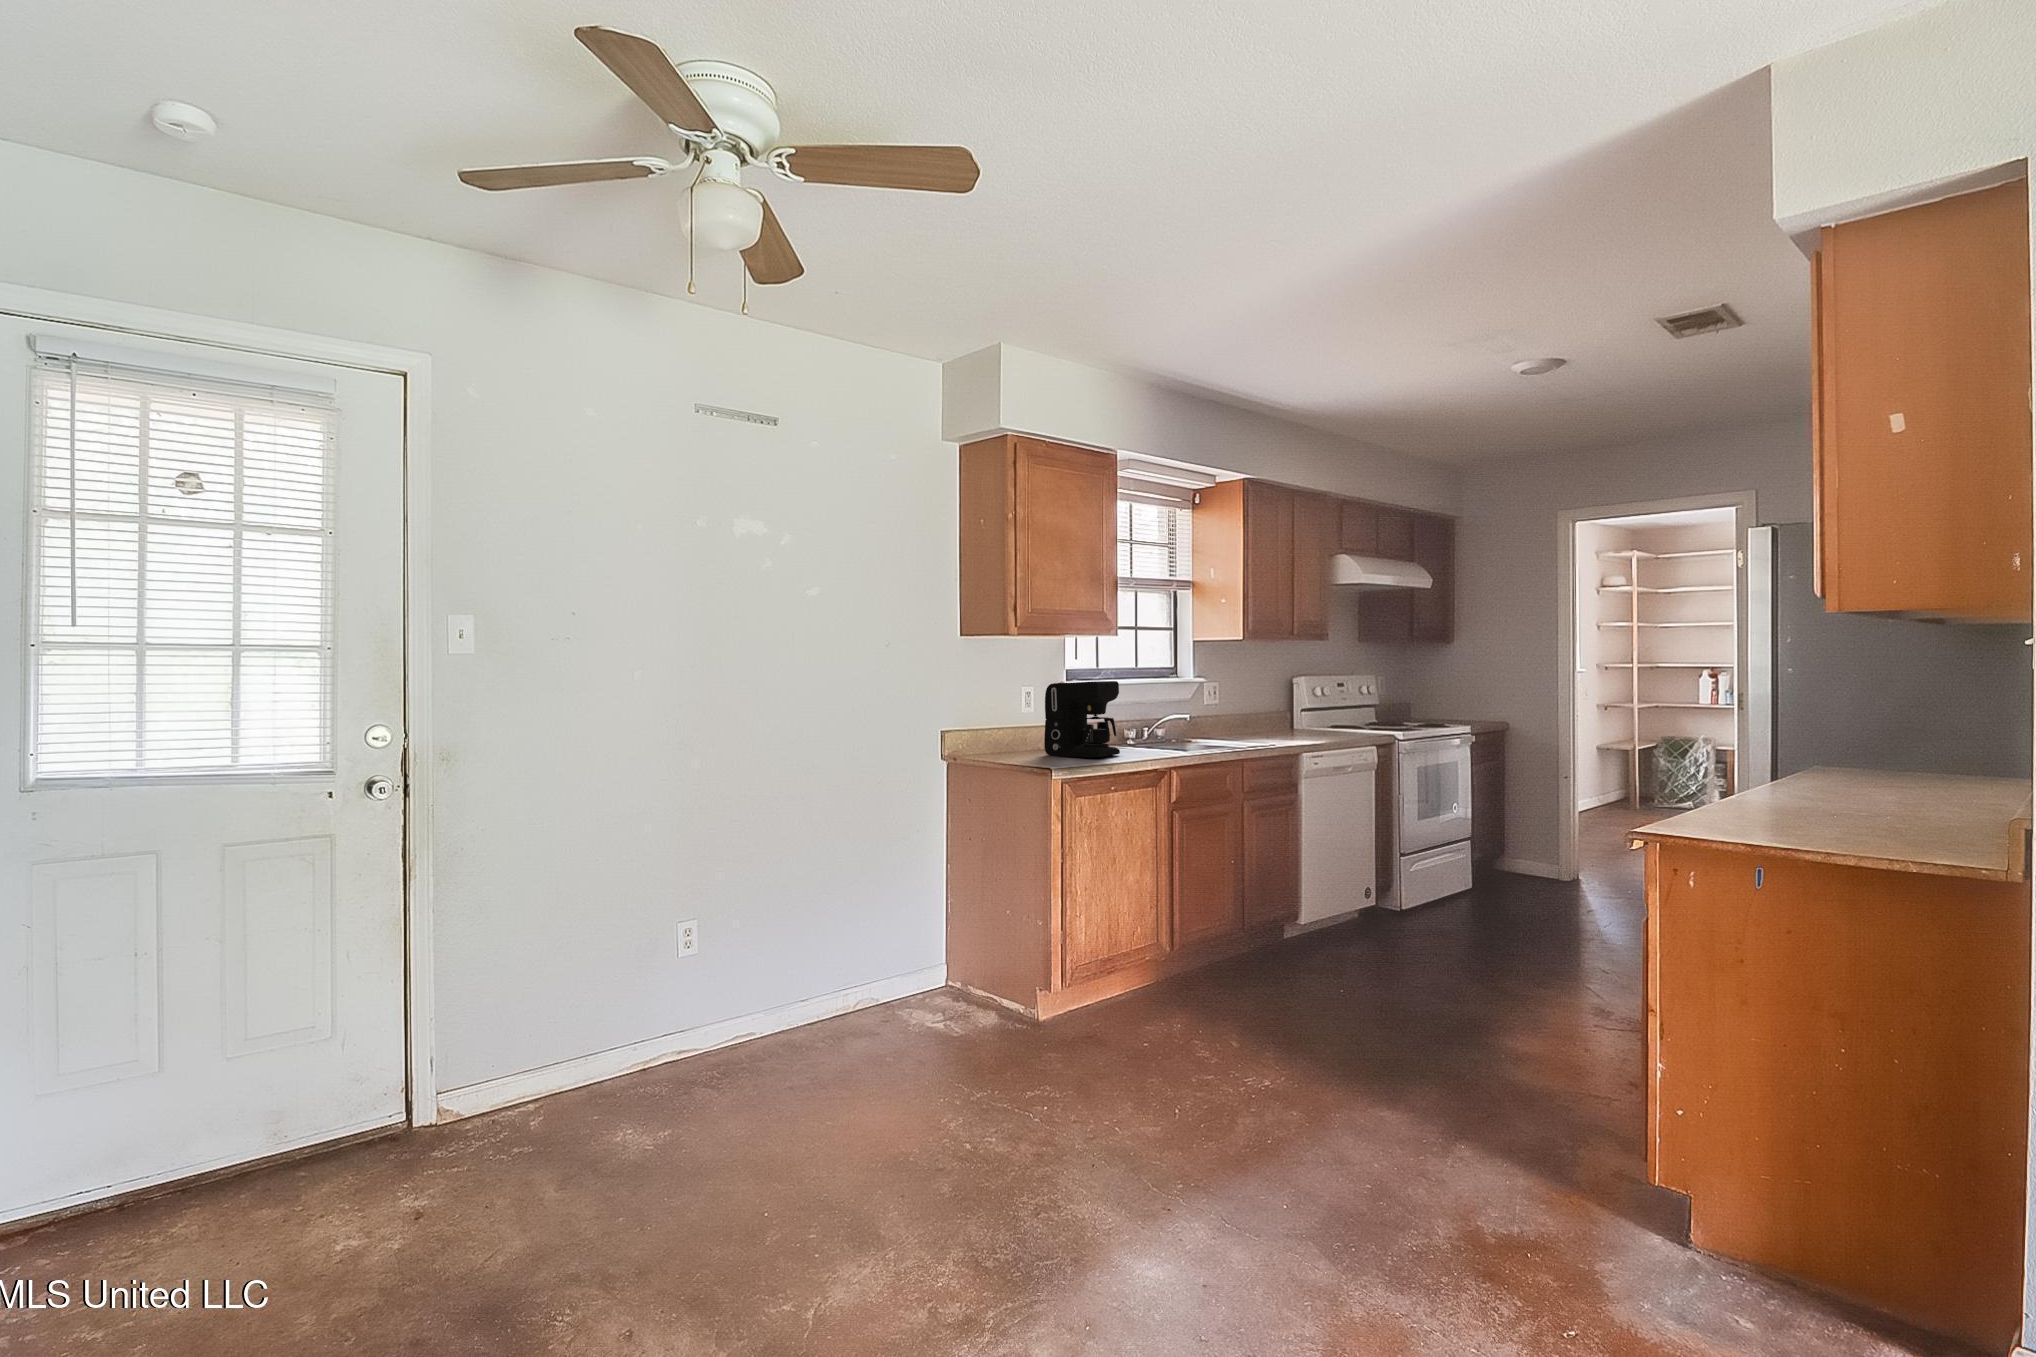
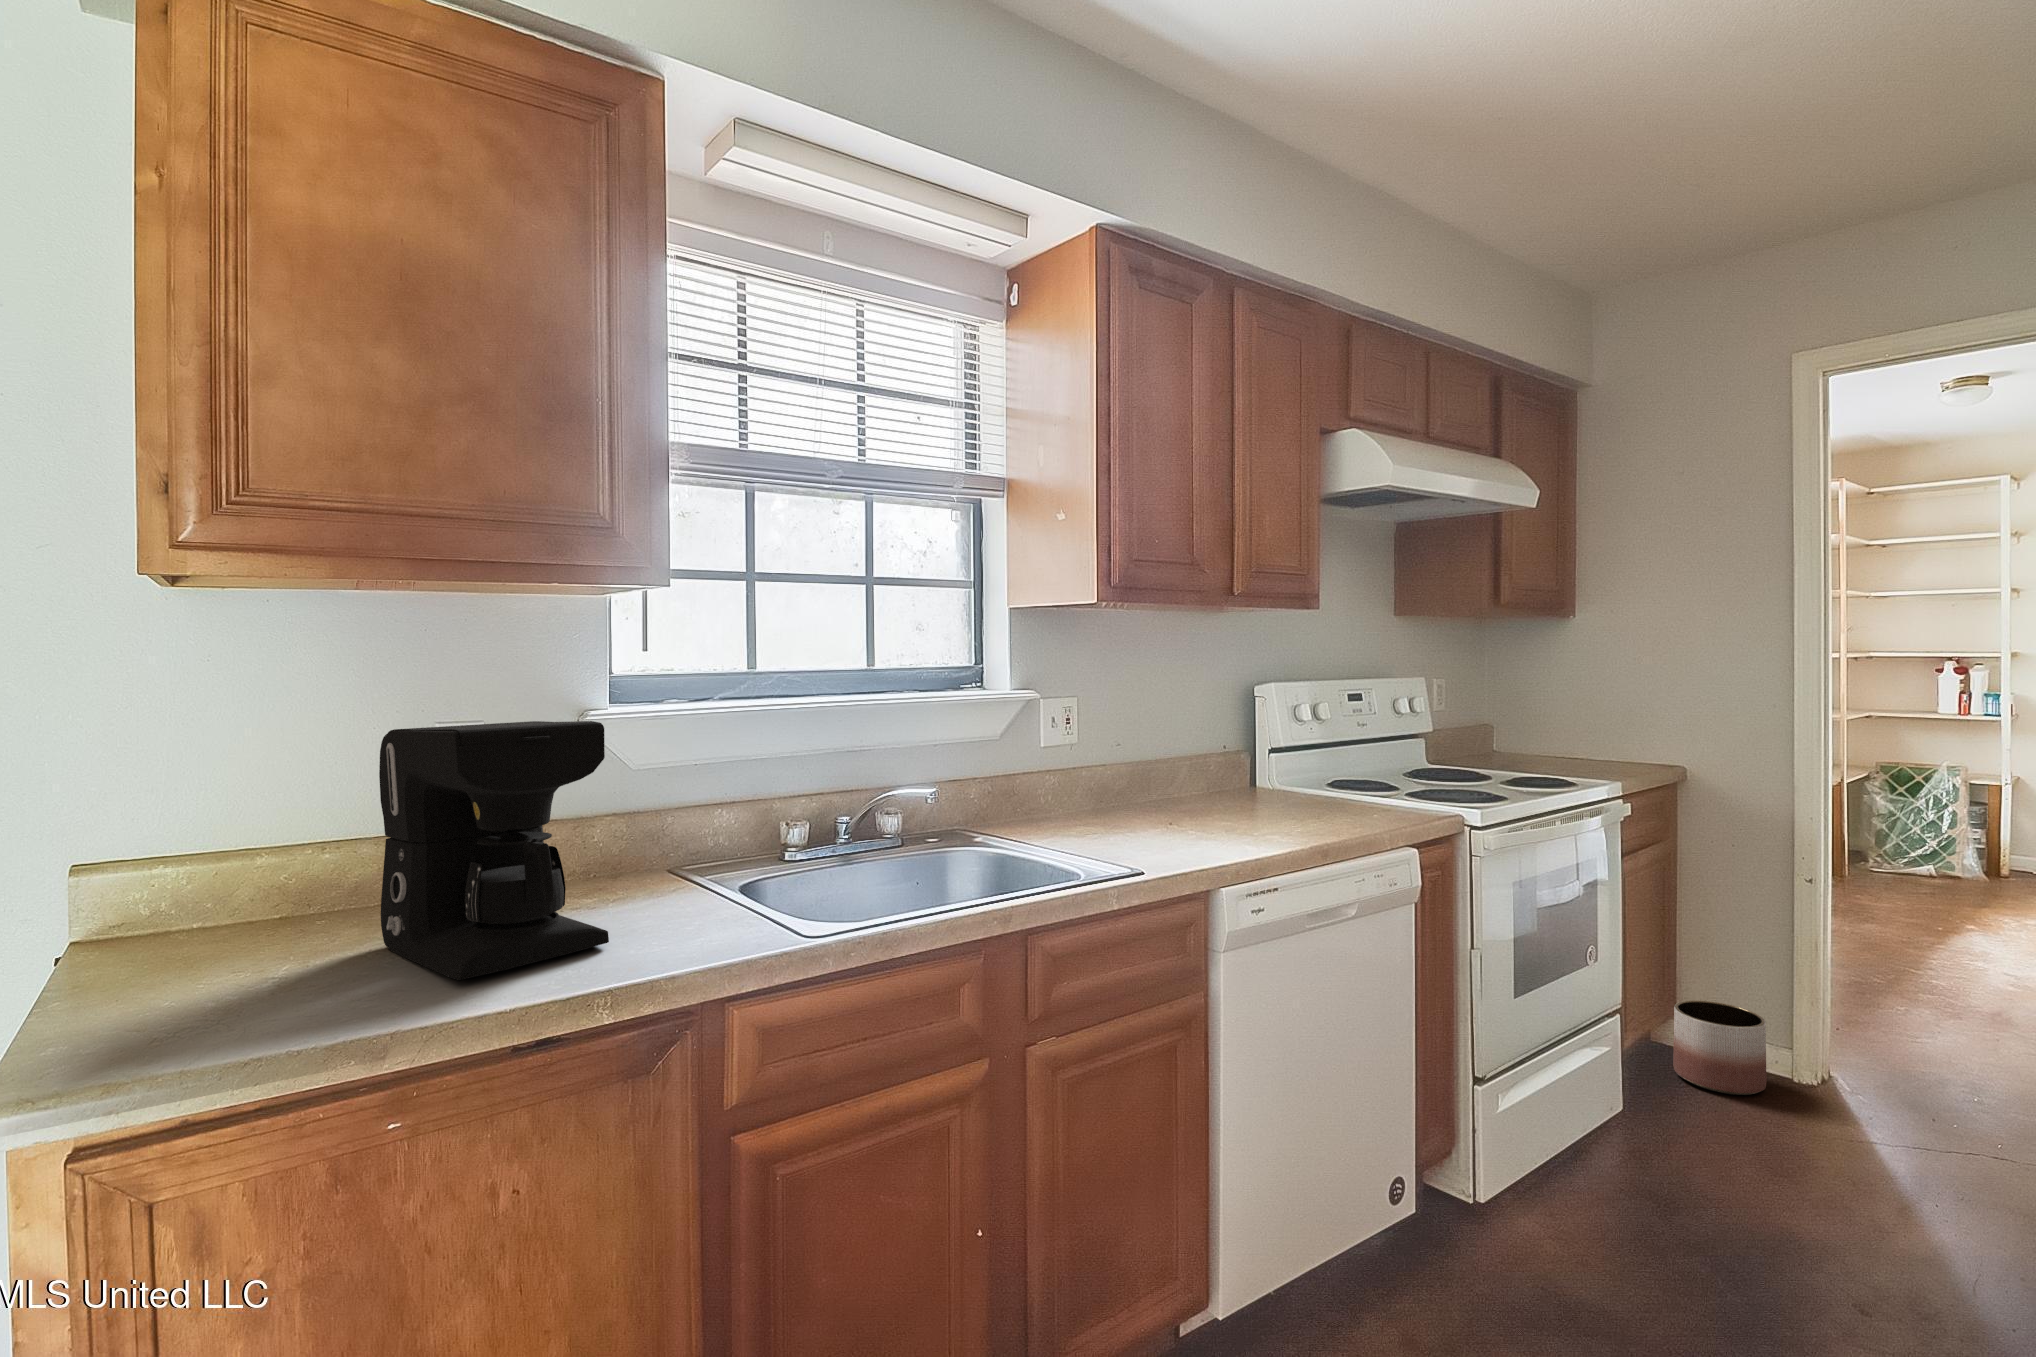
planter: none [1502,843,1545,884] -> present [1673,1001,1766,1095]

